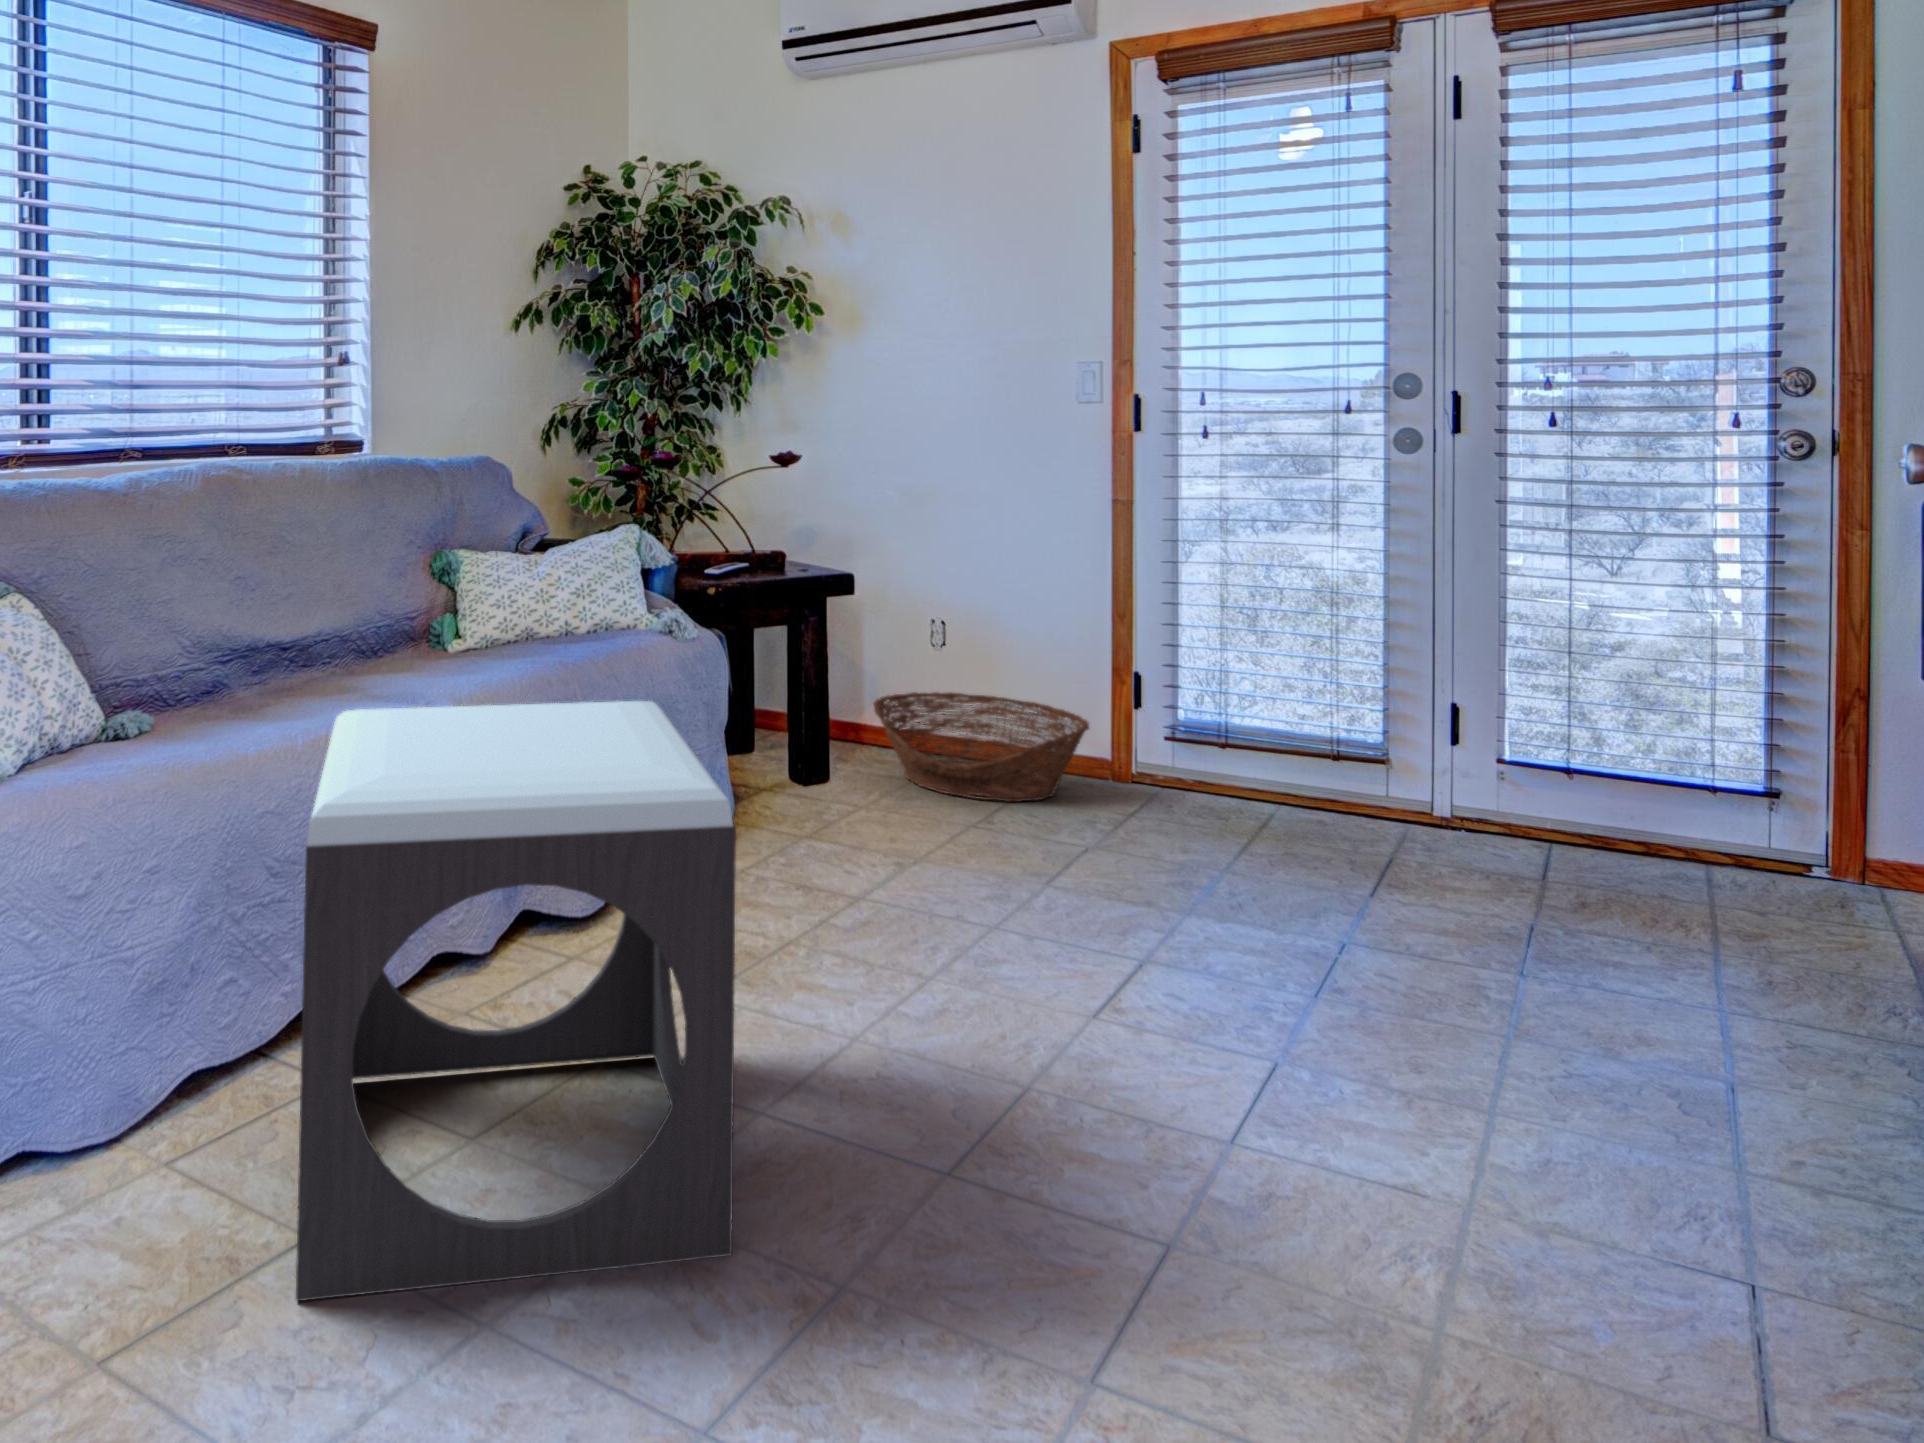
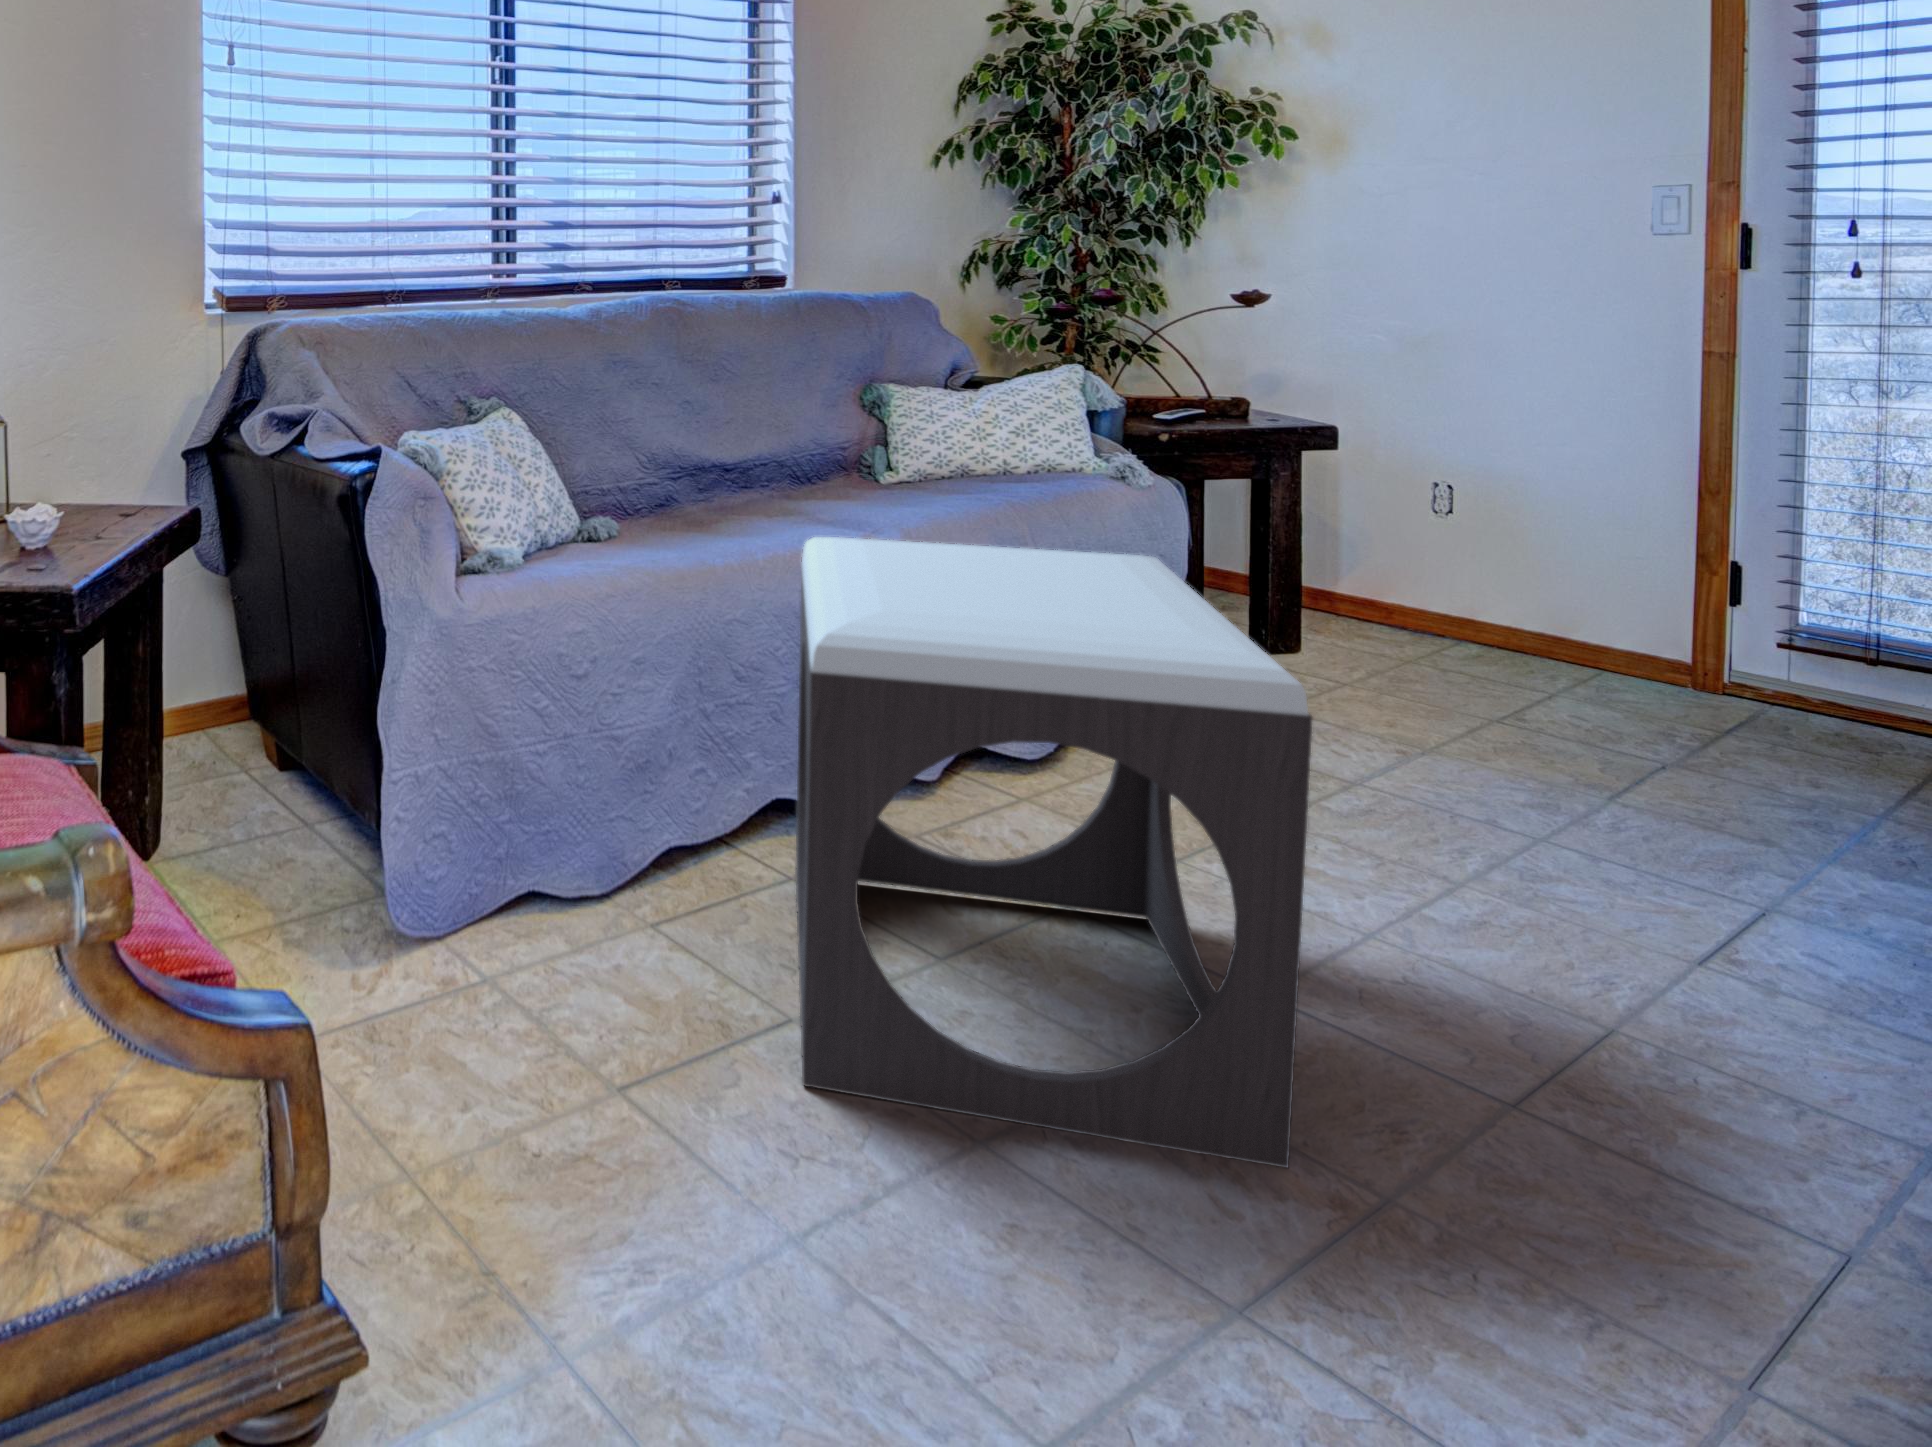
basket: present [873,692,1089,802] -> none [1361,561,1691,702]

